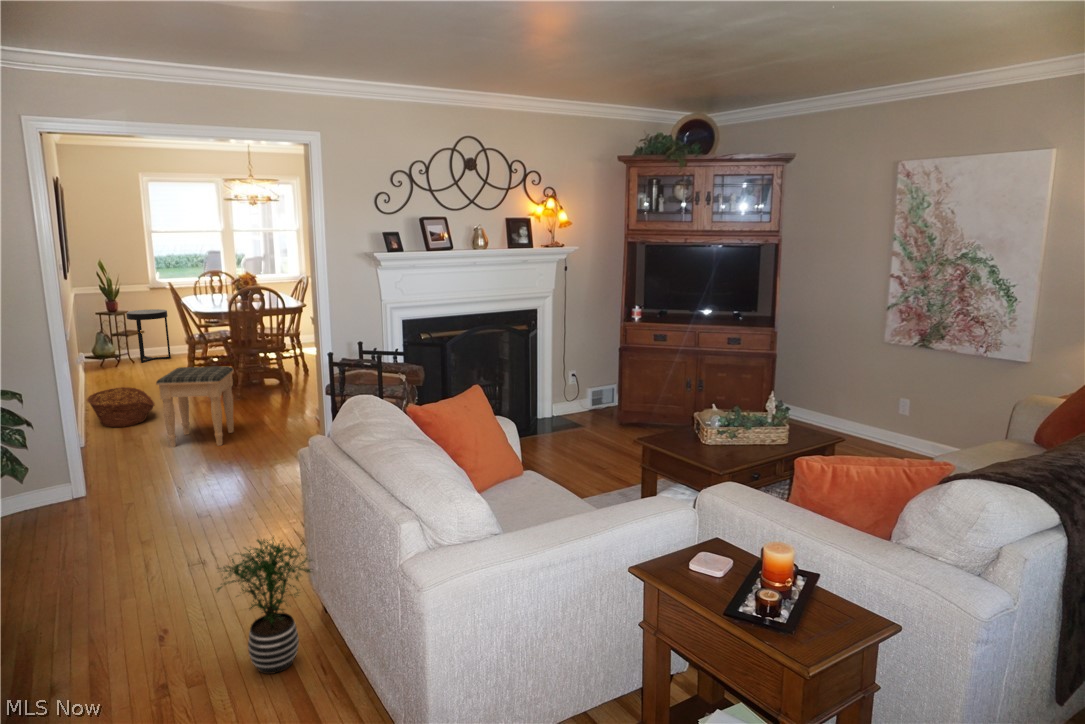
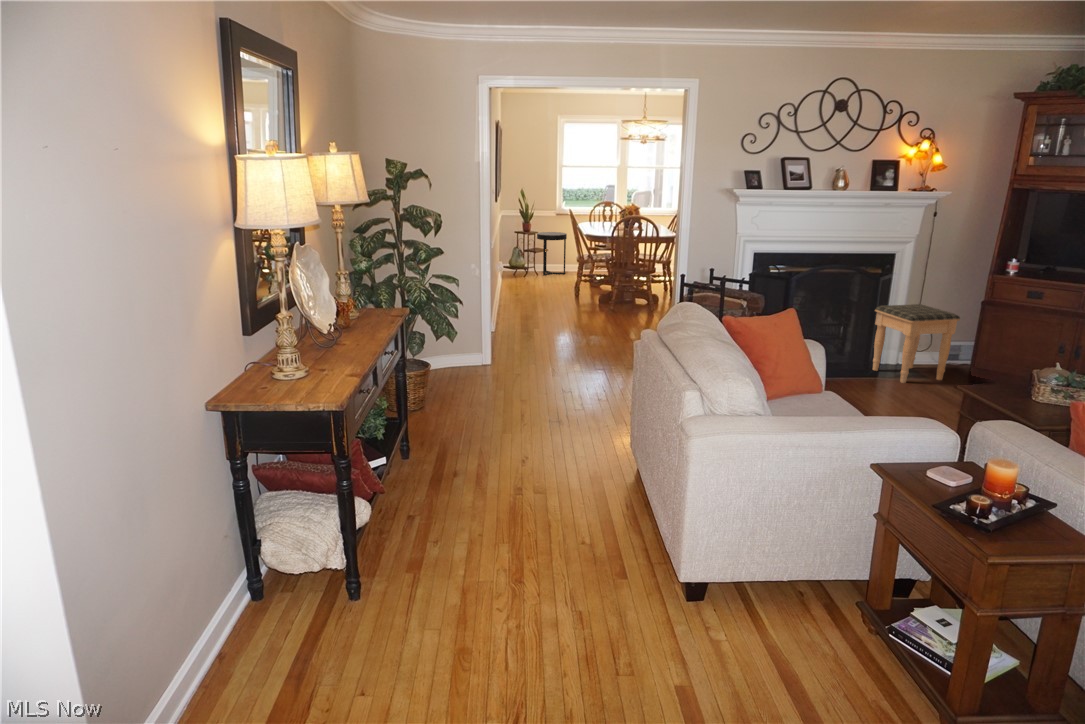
footstool: present [156,366,234,448] -> present [873,304,960,383]
basket: present [87,387,155,427] -> none [504,291,549,321]
potted plant: present [217,539,312,674] -> none [570,398,642,496]

